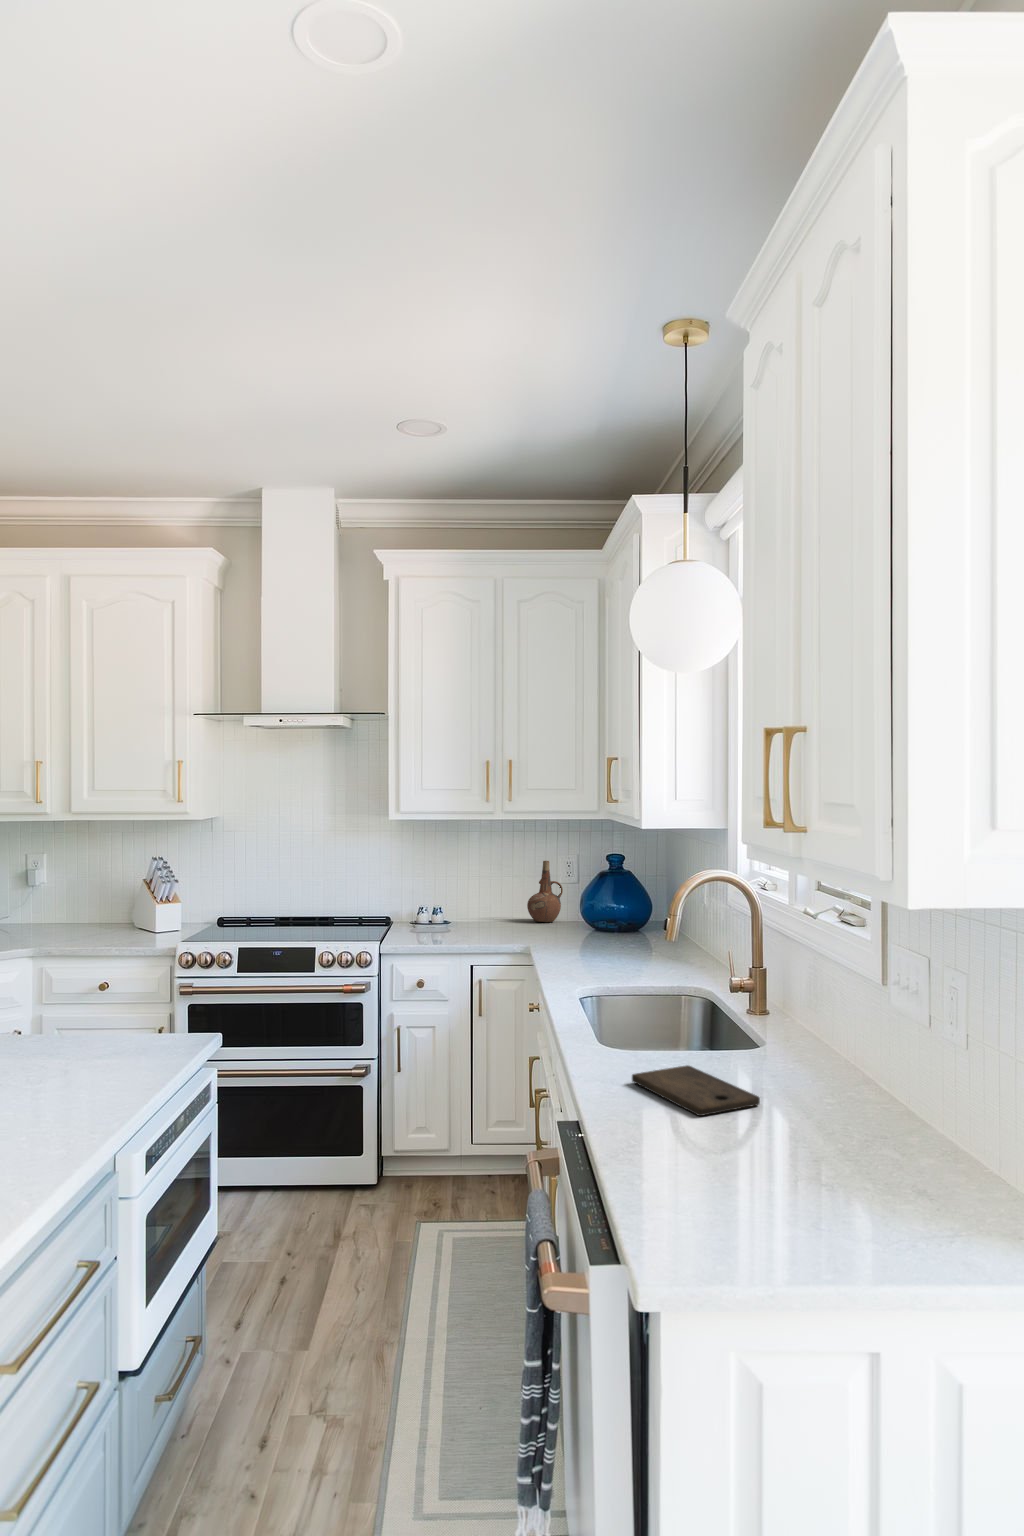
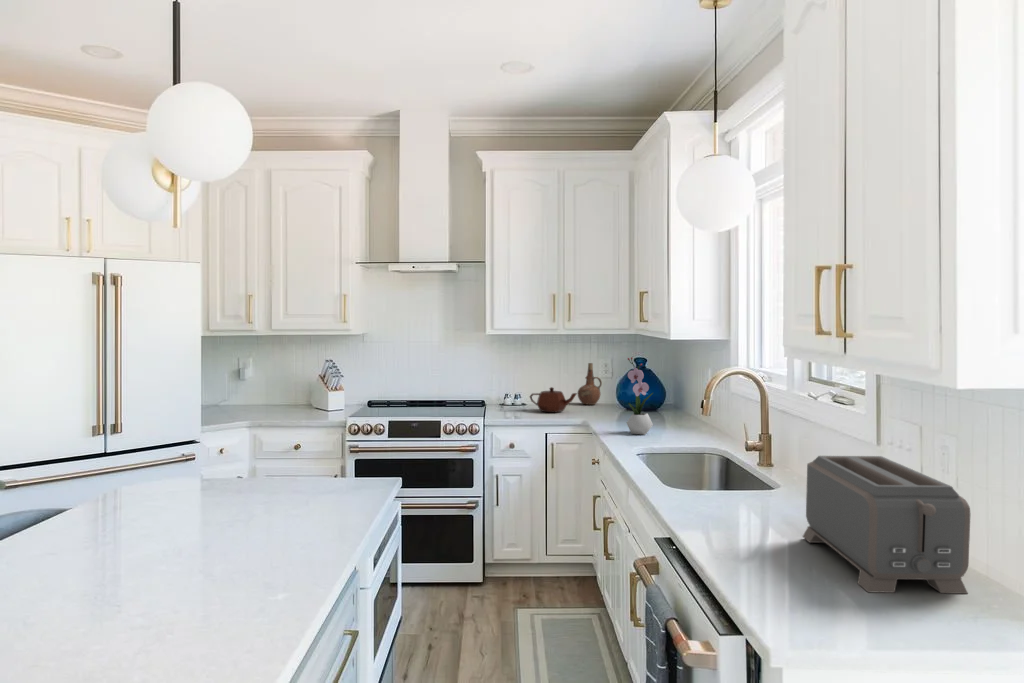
flower arrangement: none [579,854,619,967] -> present [626,357,653,435]
teapot: none [452,896,522,934] -> present [530,387,577,412]
toaster: none [760,1000,957,1199] -> present [803,456,970,594]
cutting board: present [632,1065,760,1116] -> none [700,501,797,535]

